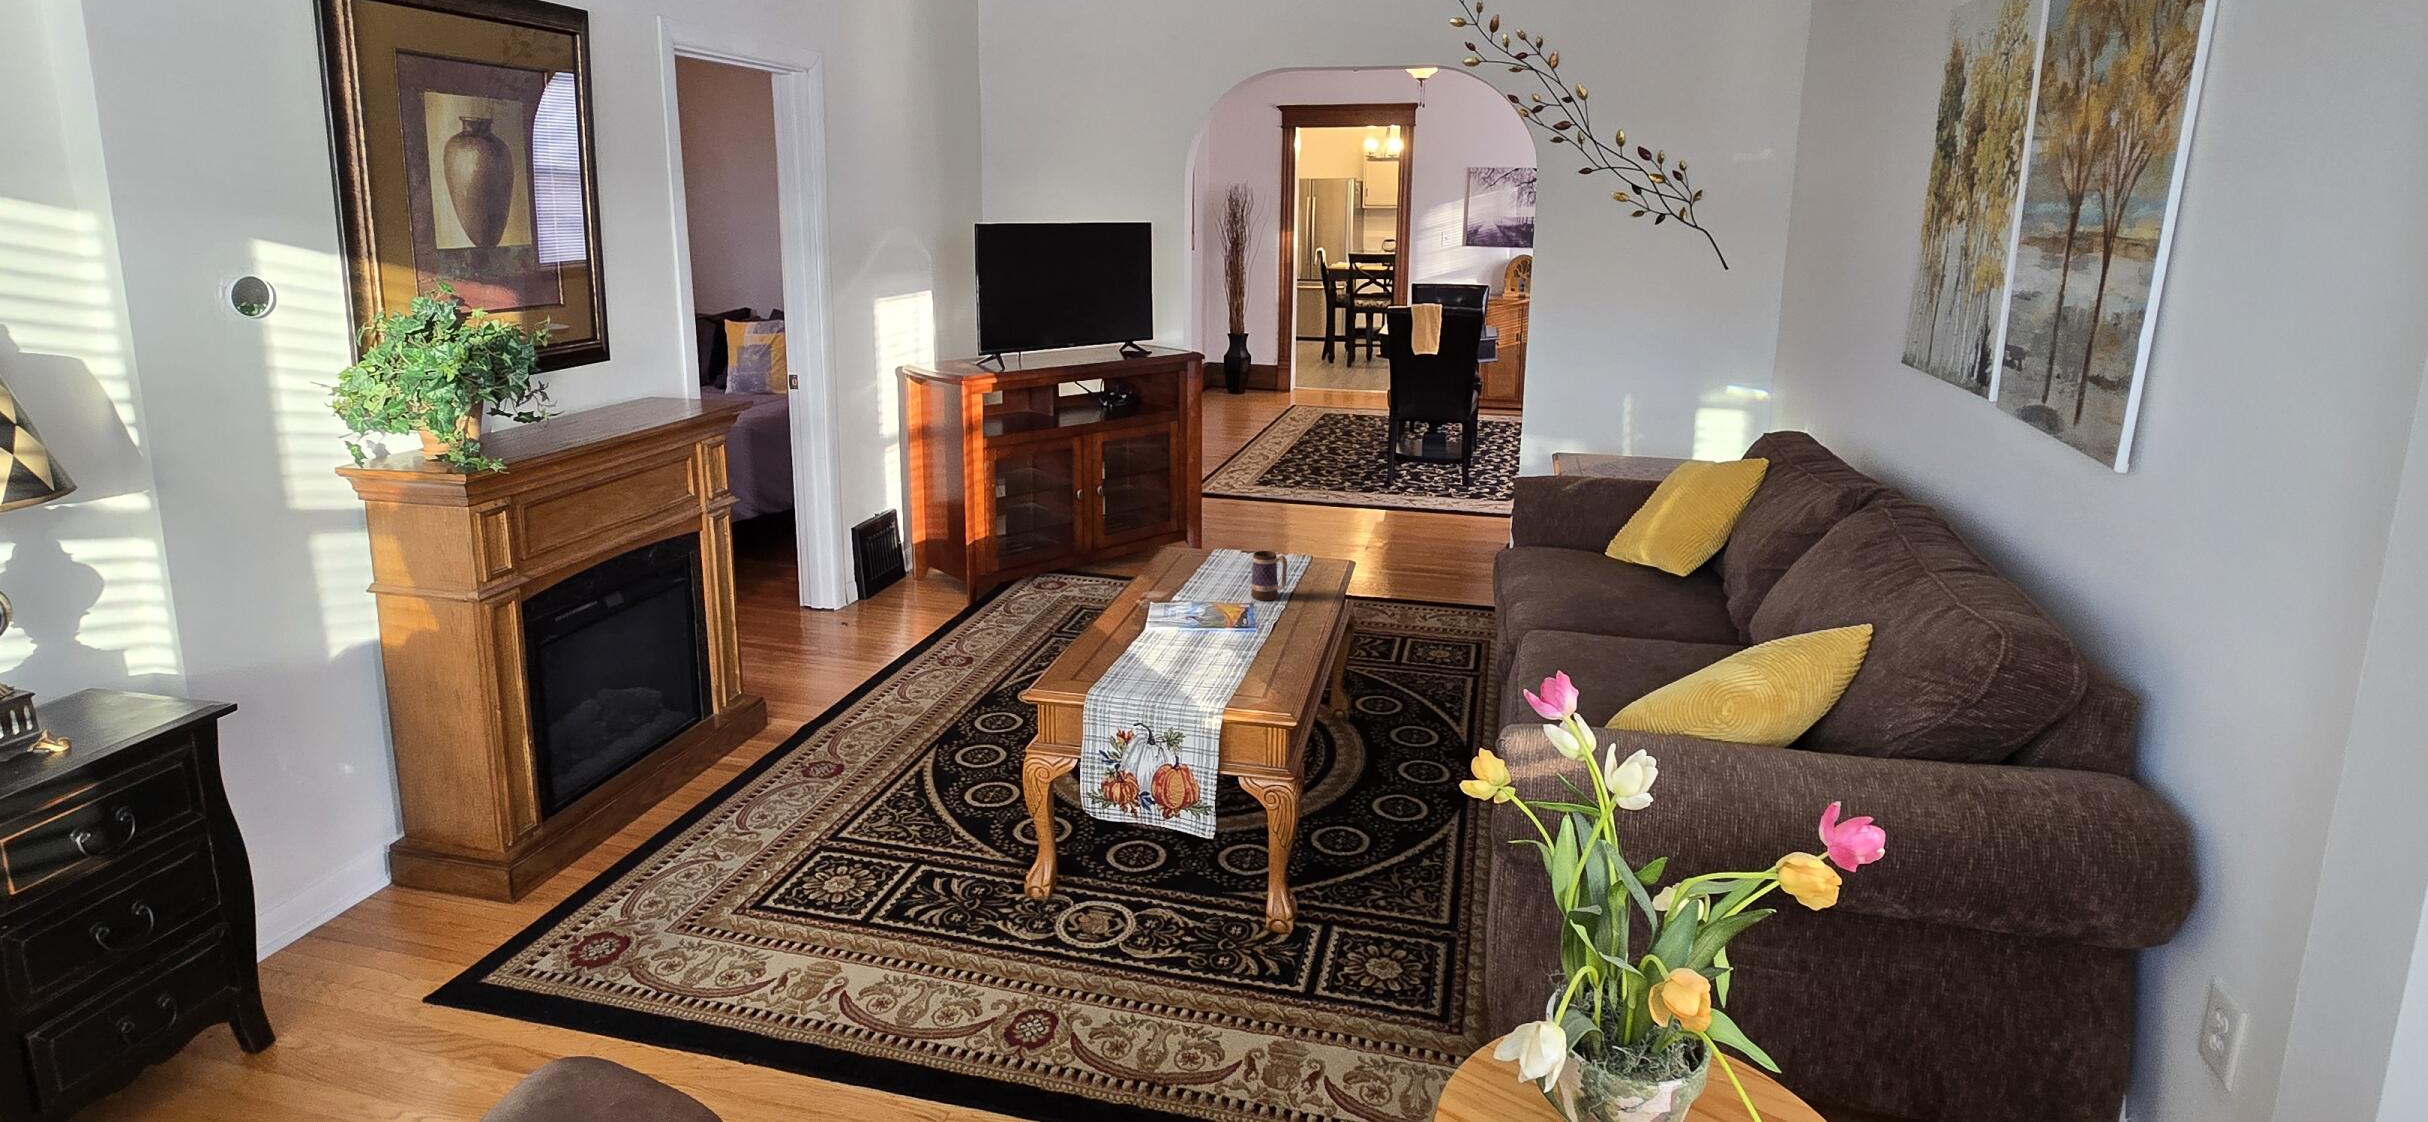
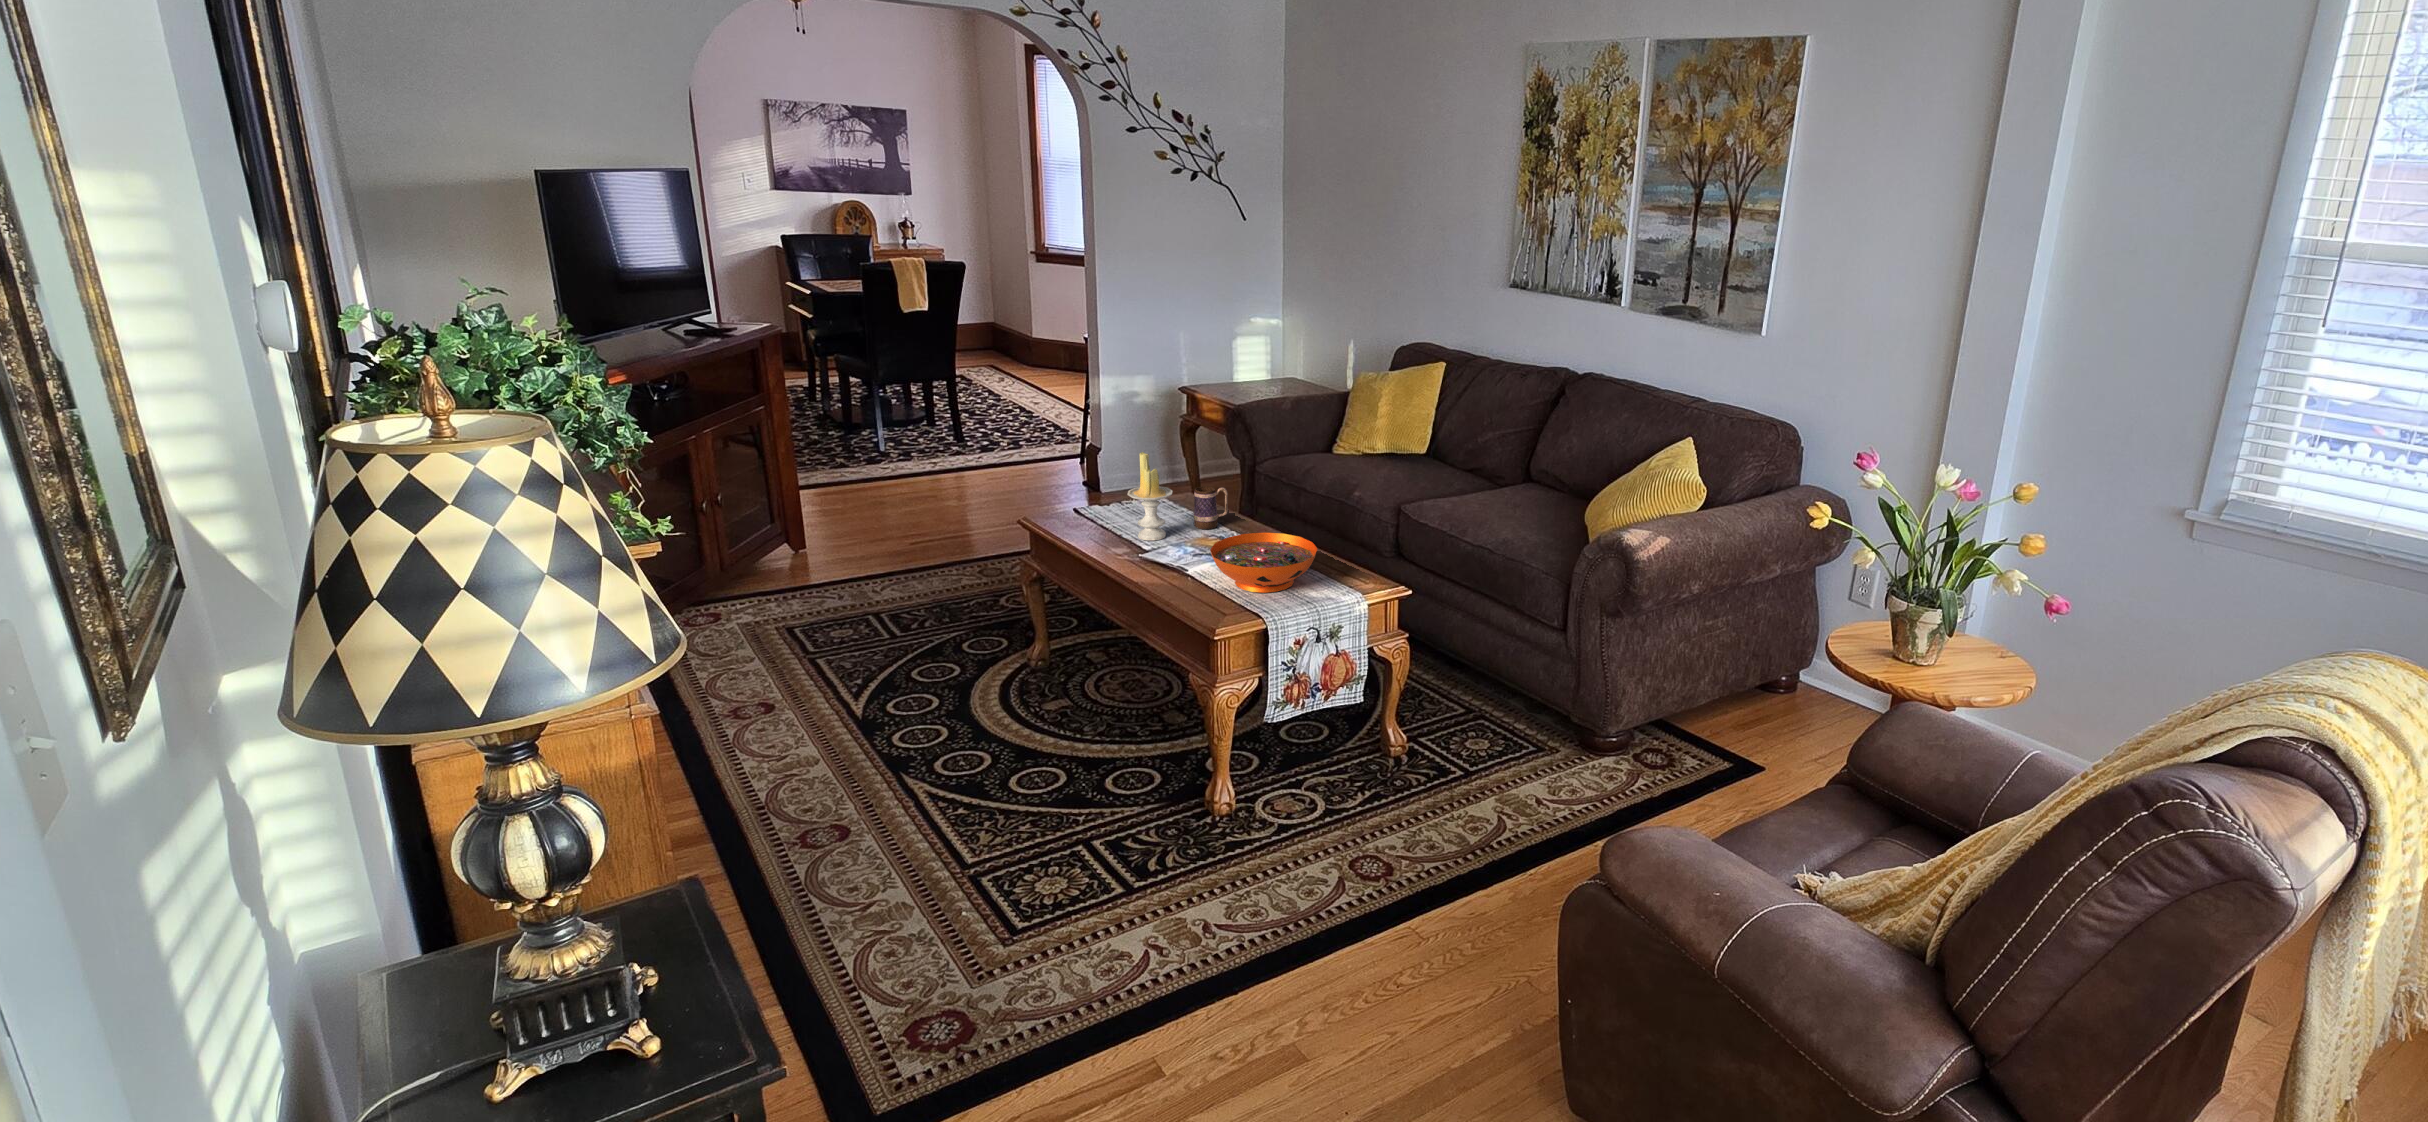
candle: none [1178,498,1226,597] -> present [1128,452,1173,540]
decorative bowl: none [1128,604,1252,676] -> present [1210,533,1317,593]

